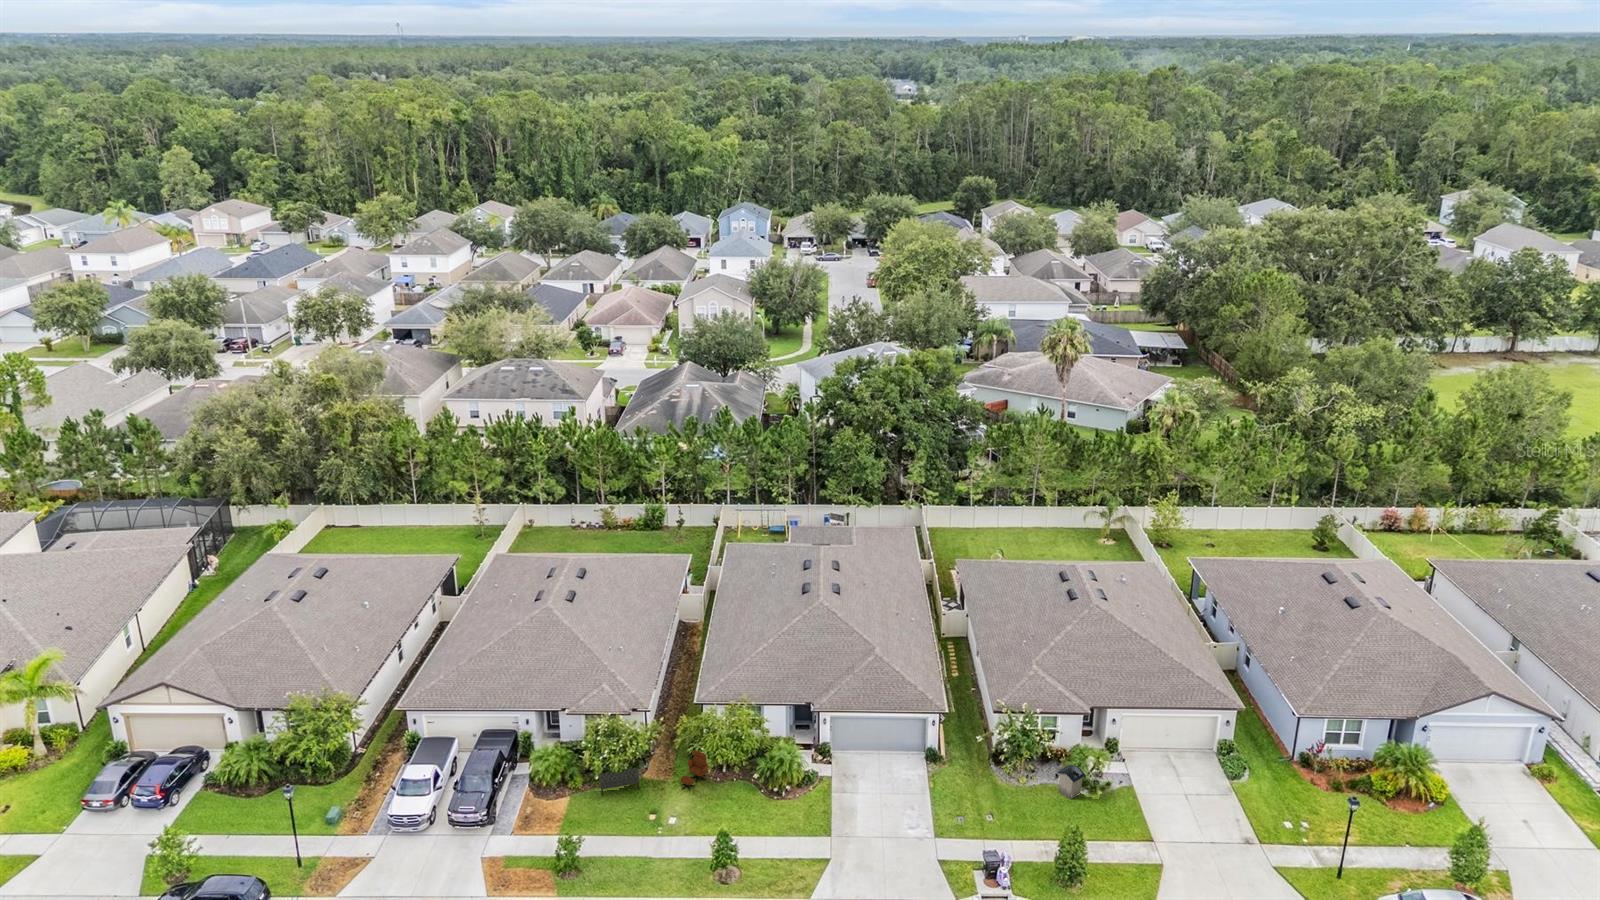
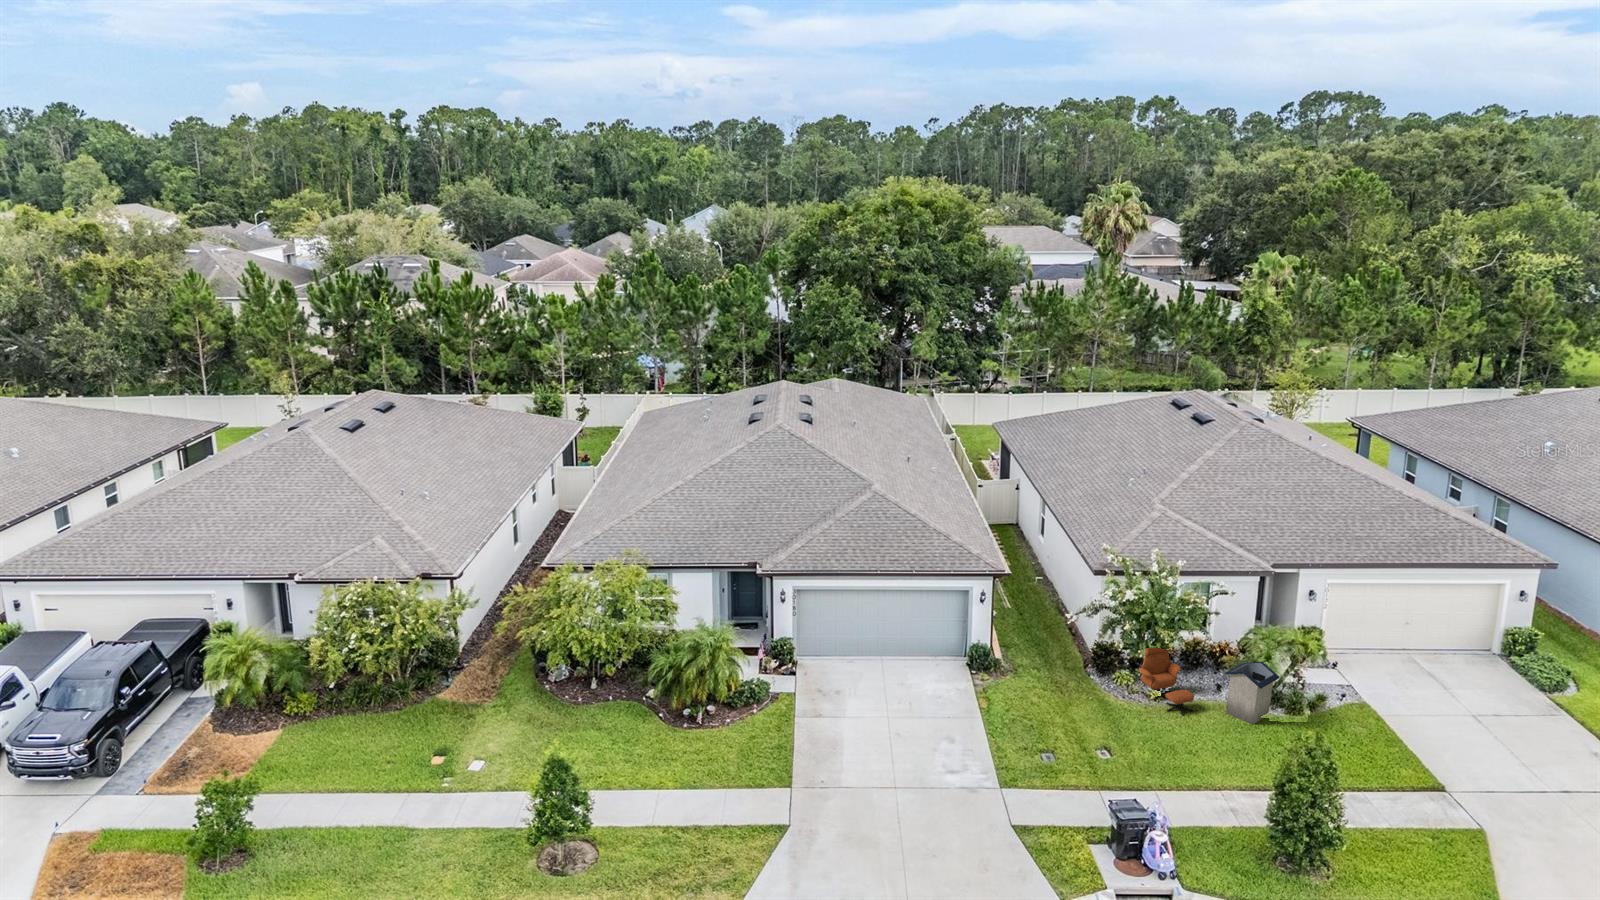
lounge chair: present [680,750,709,791] -> present [1139,648,1194,716]
bench: present [599,768,639,796] -> none [340,674,422,725]

